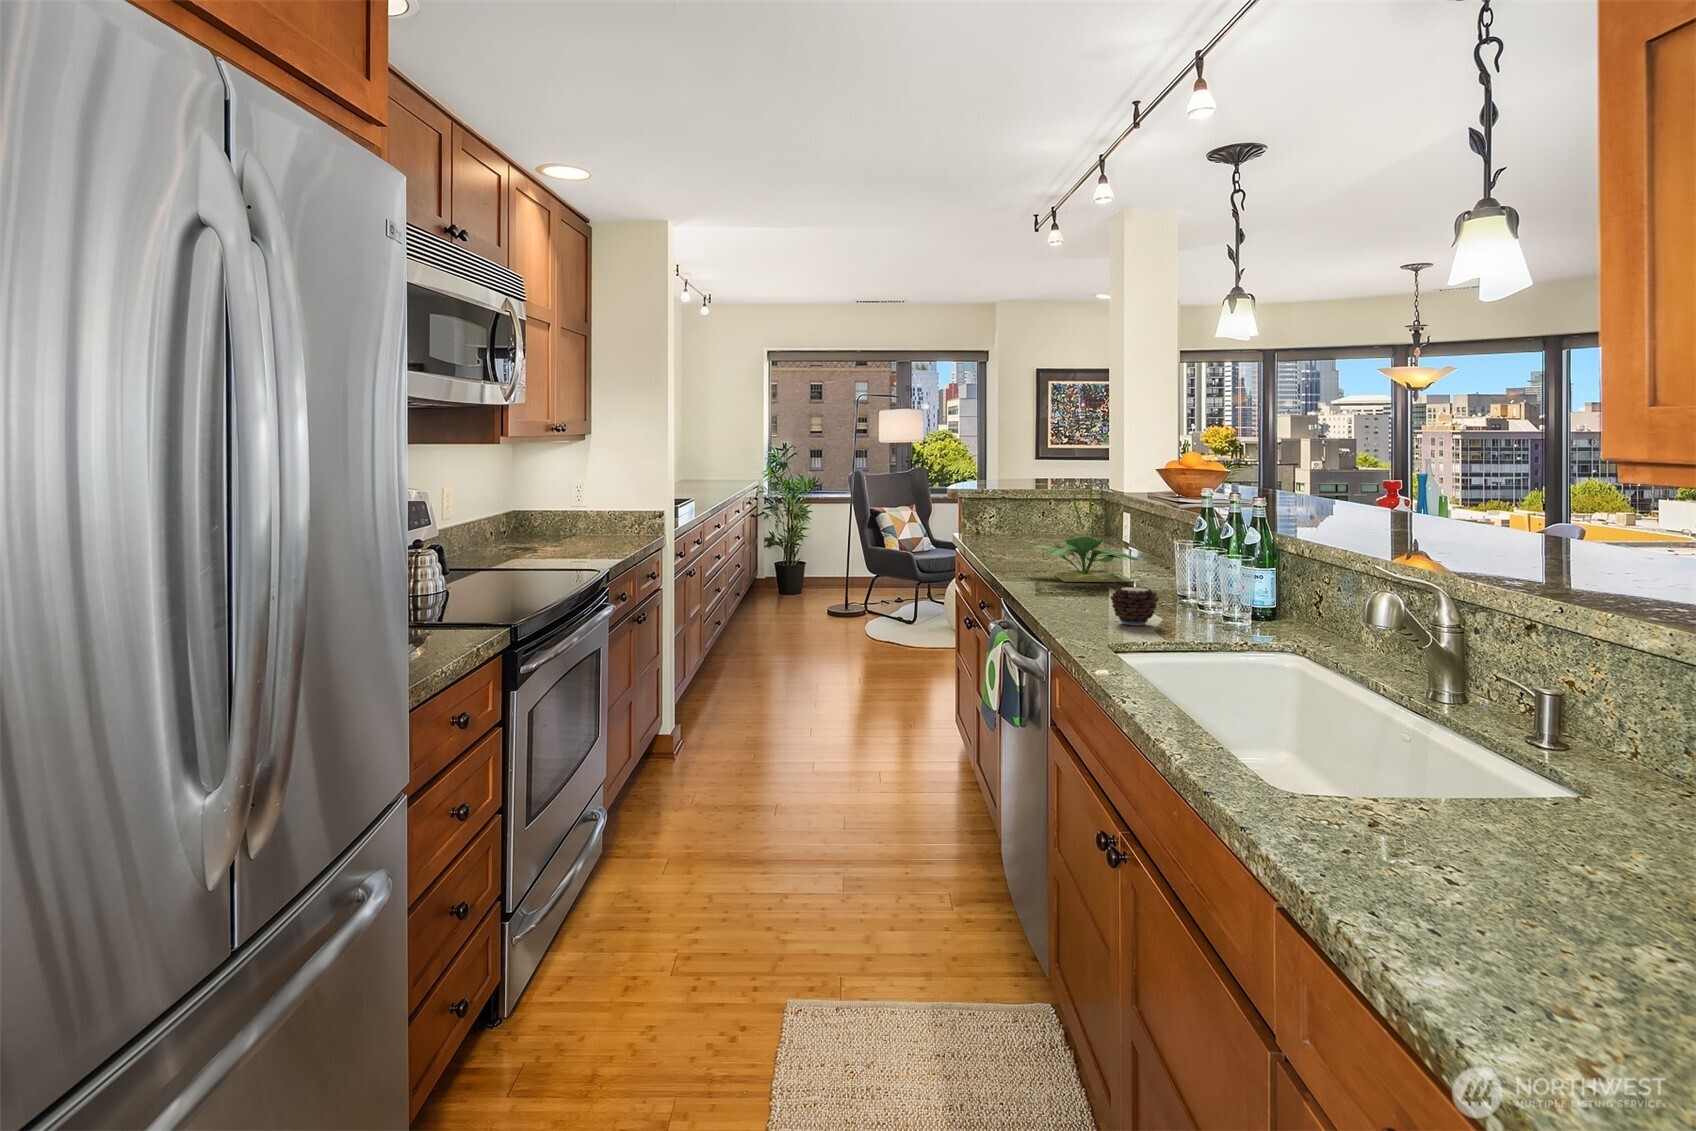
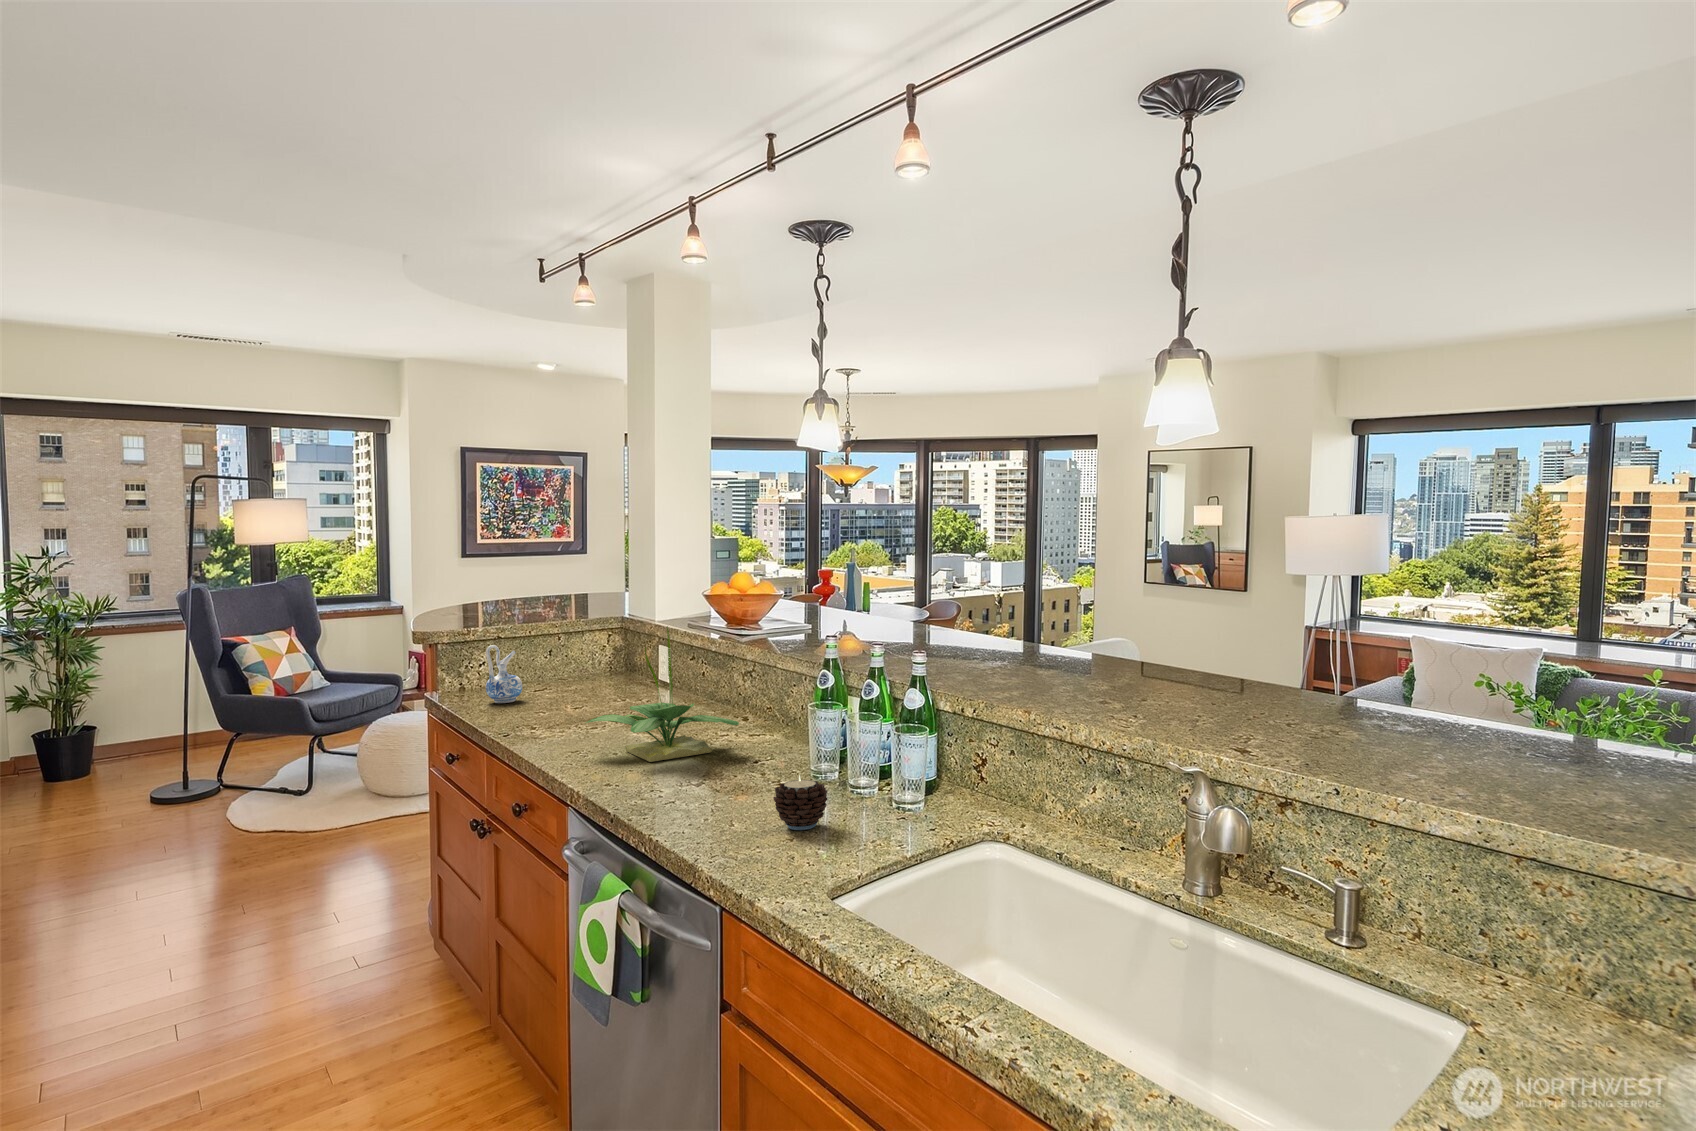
ceramic pitcher: none [986,500,1013,545] -> present [486,645,522,703]

